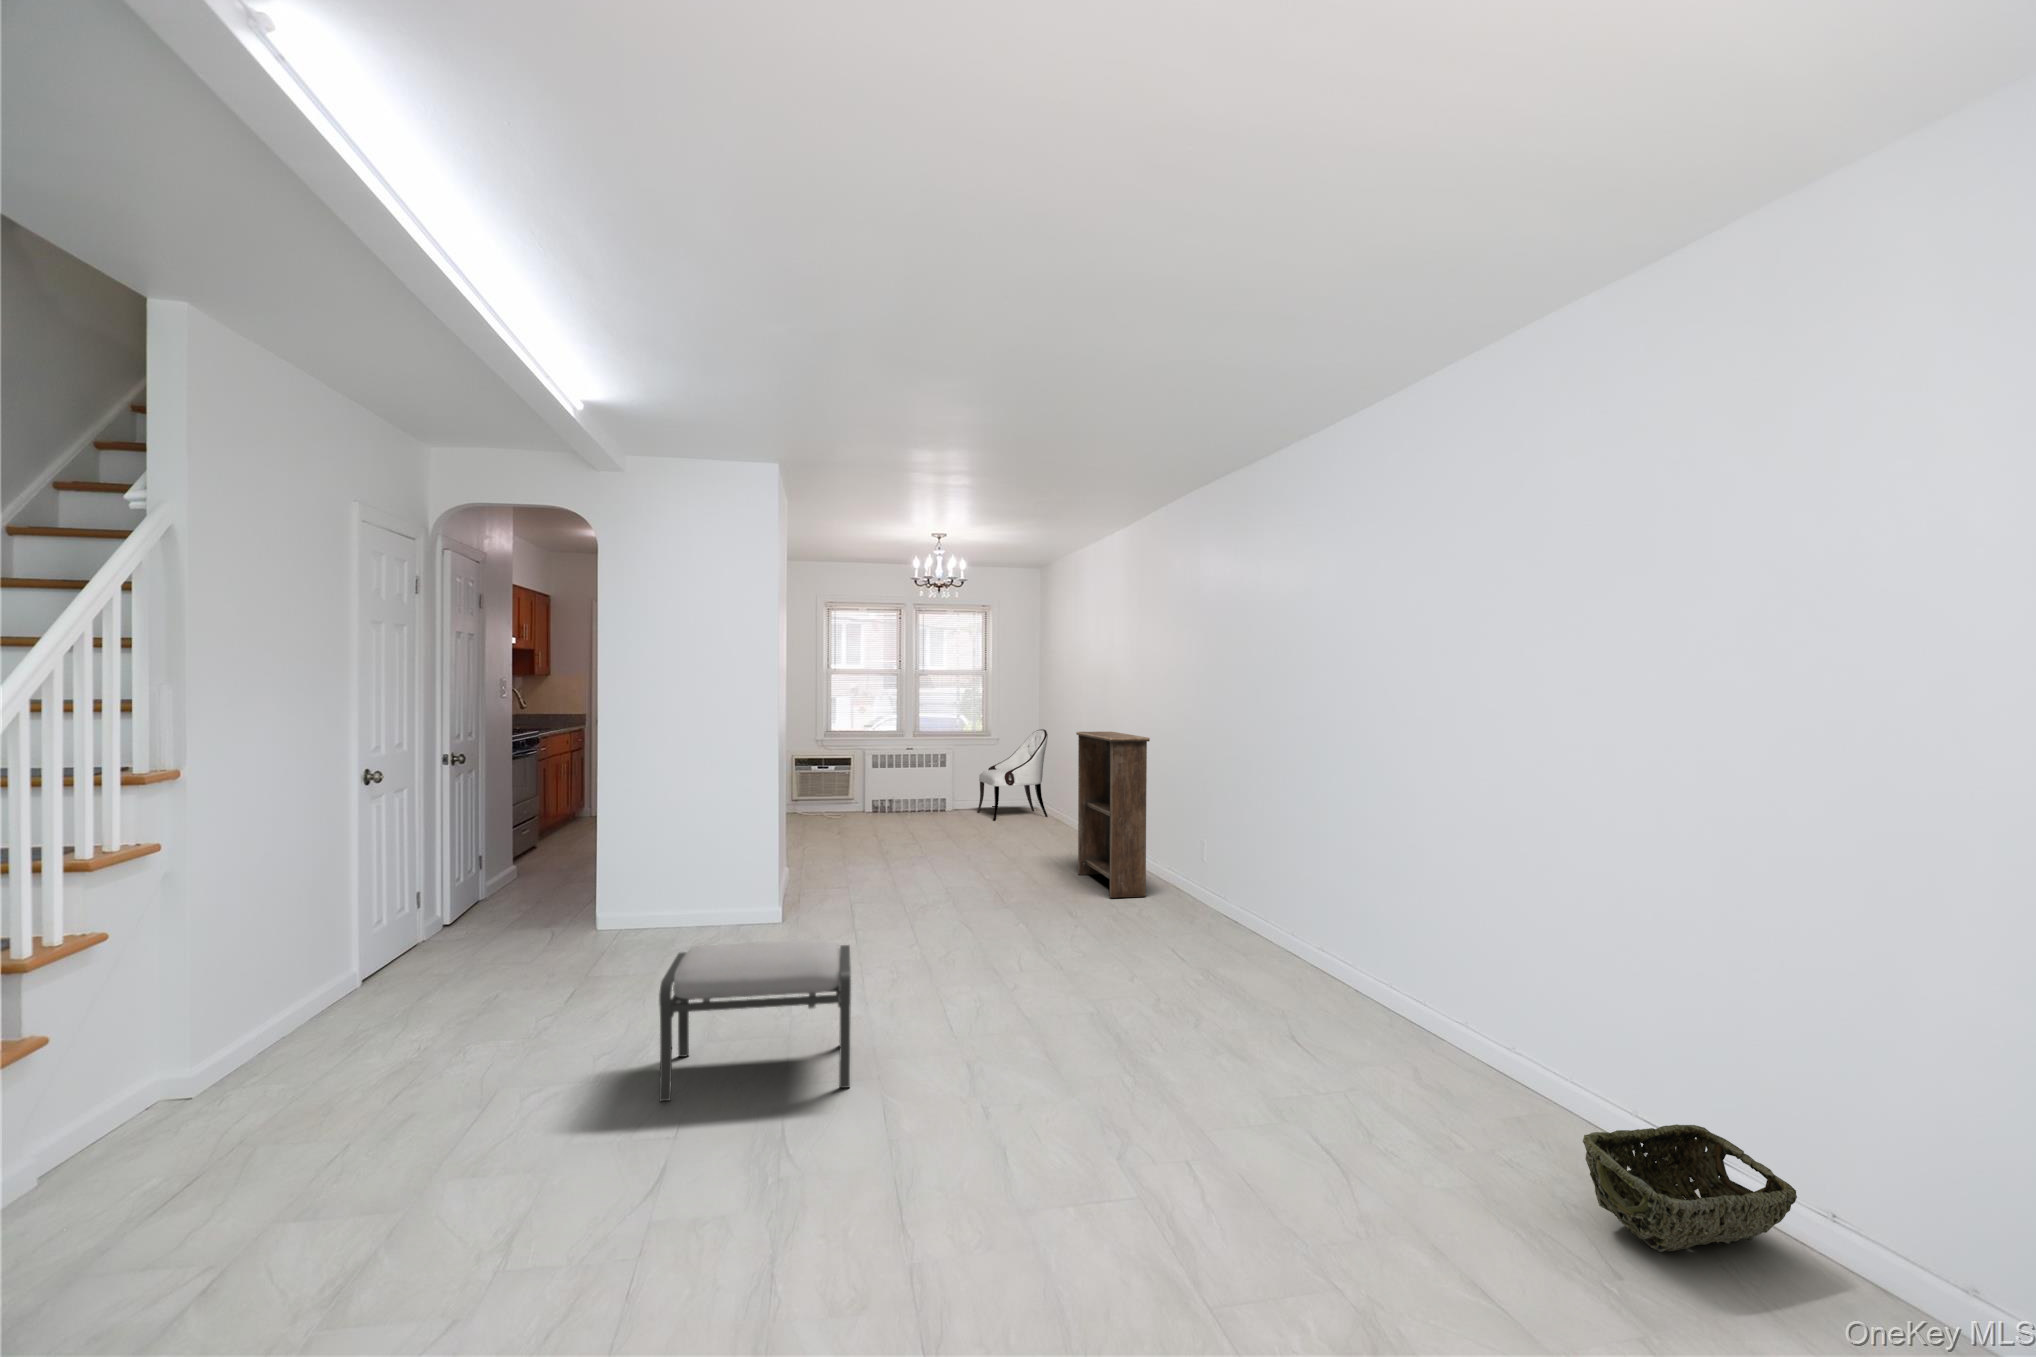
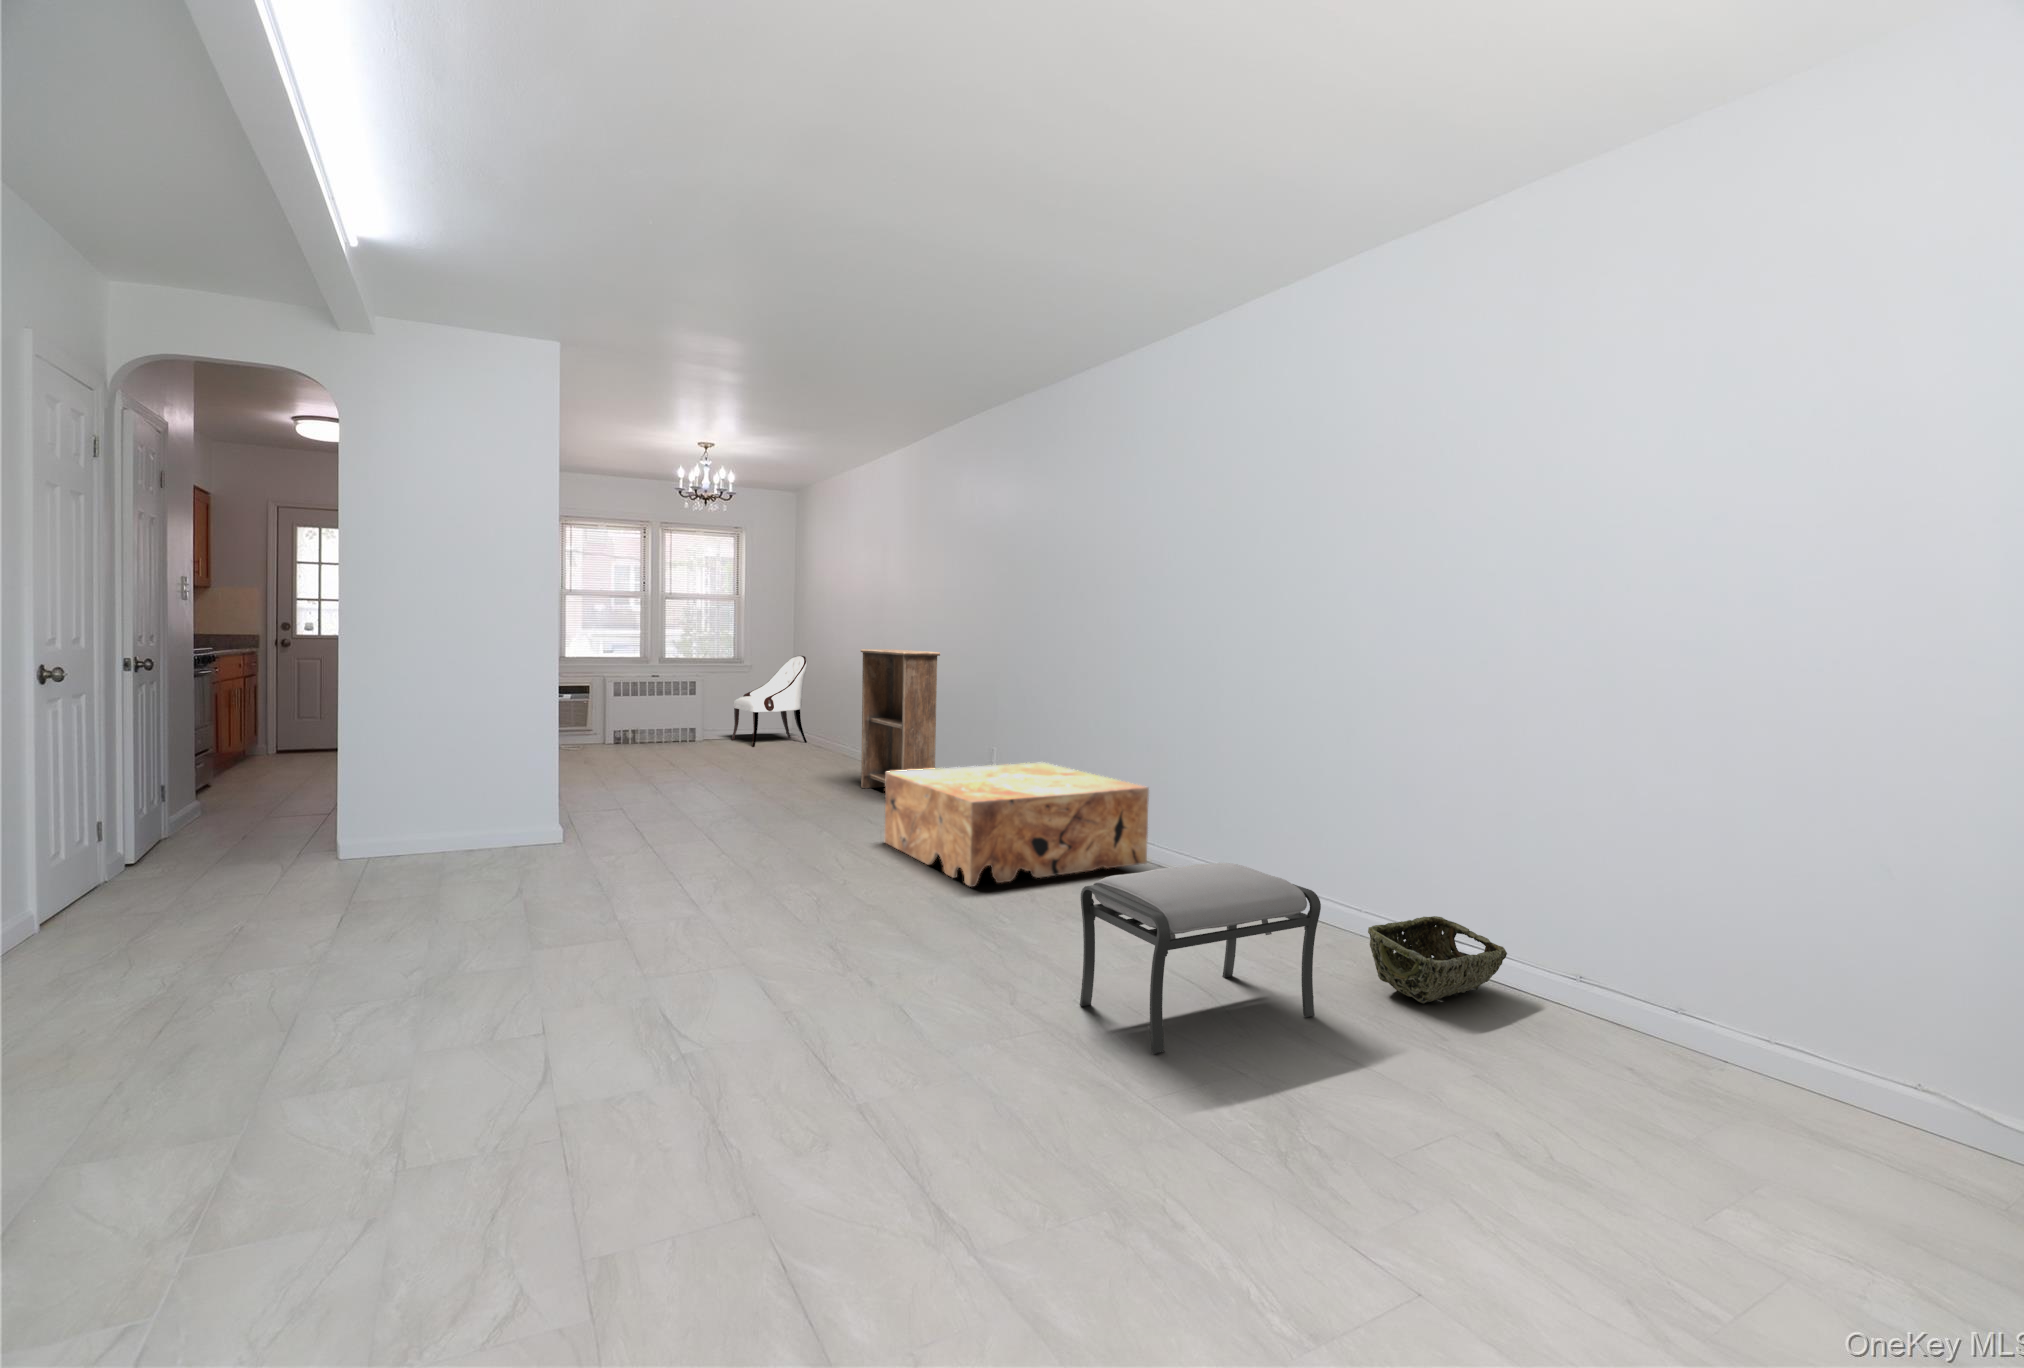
coffee table: none [1073,863,1356,1010] -> present [885,763,1149,887]
ottoman: present [659,940,851,1101] -> present [1080,863,1321,1054]

